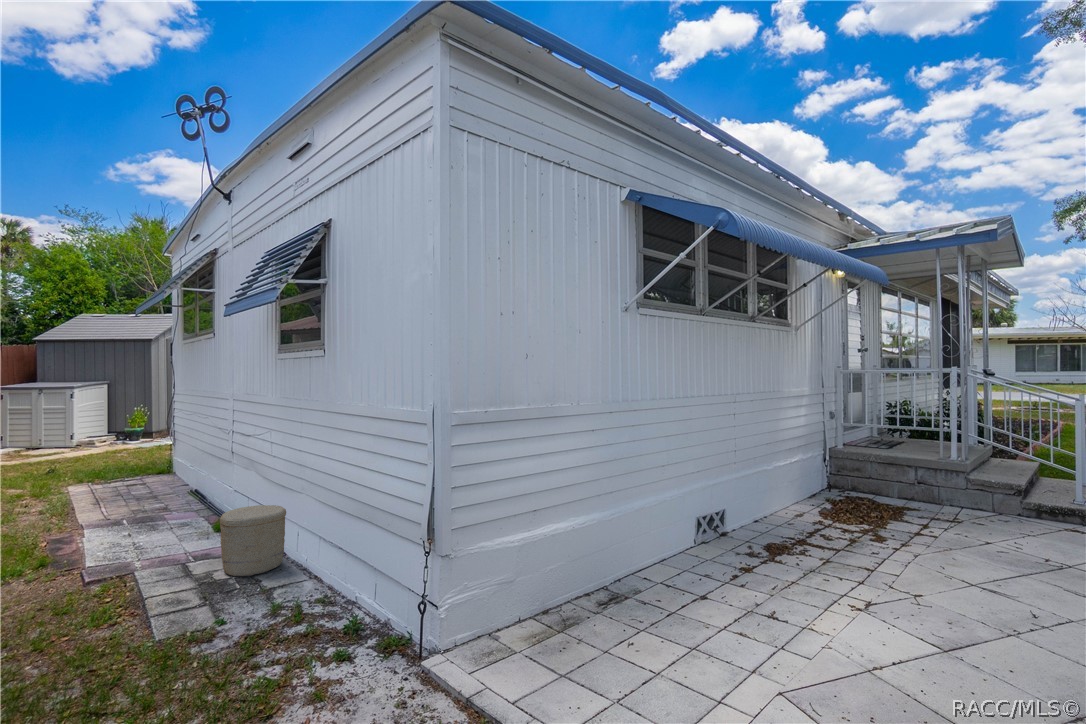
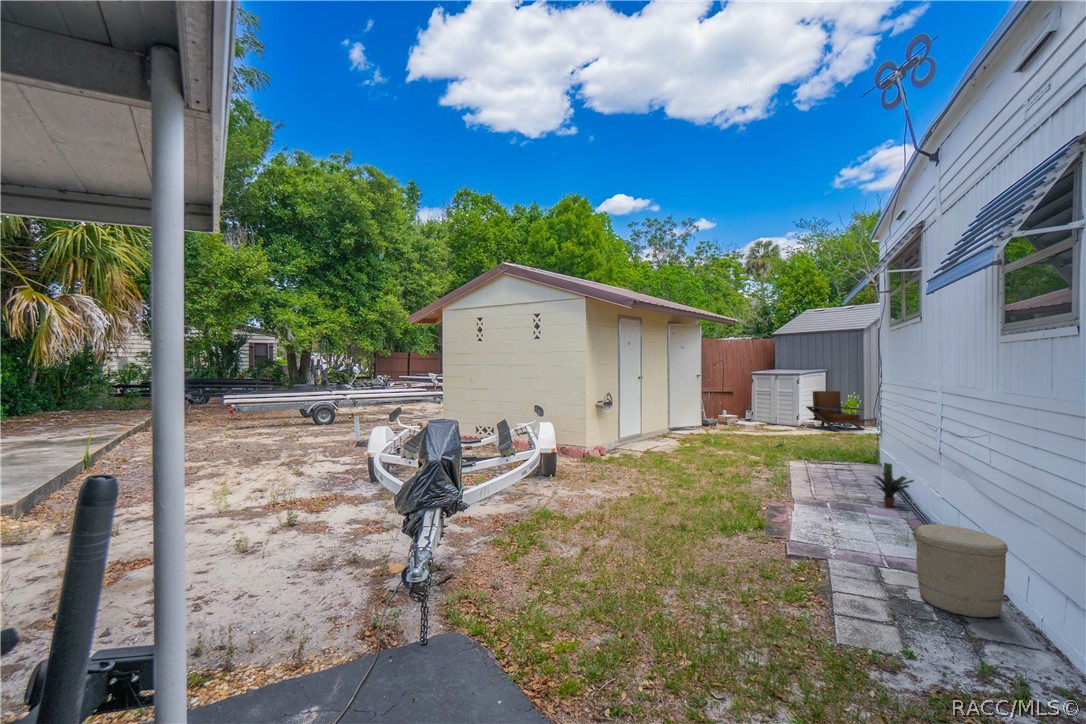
lounge chair: none [83,403,153,446] -> present [806,391,864,431]
potted plant: none [169,467,210,508] -> present [874,463,914,507]

